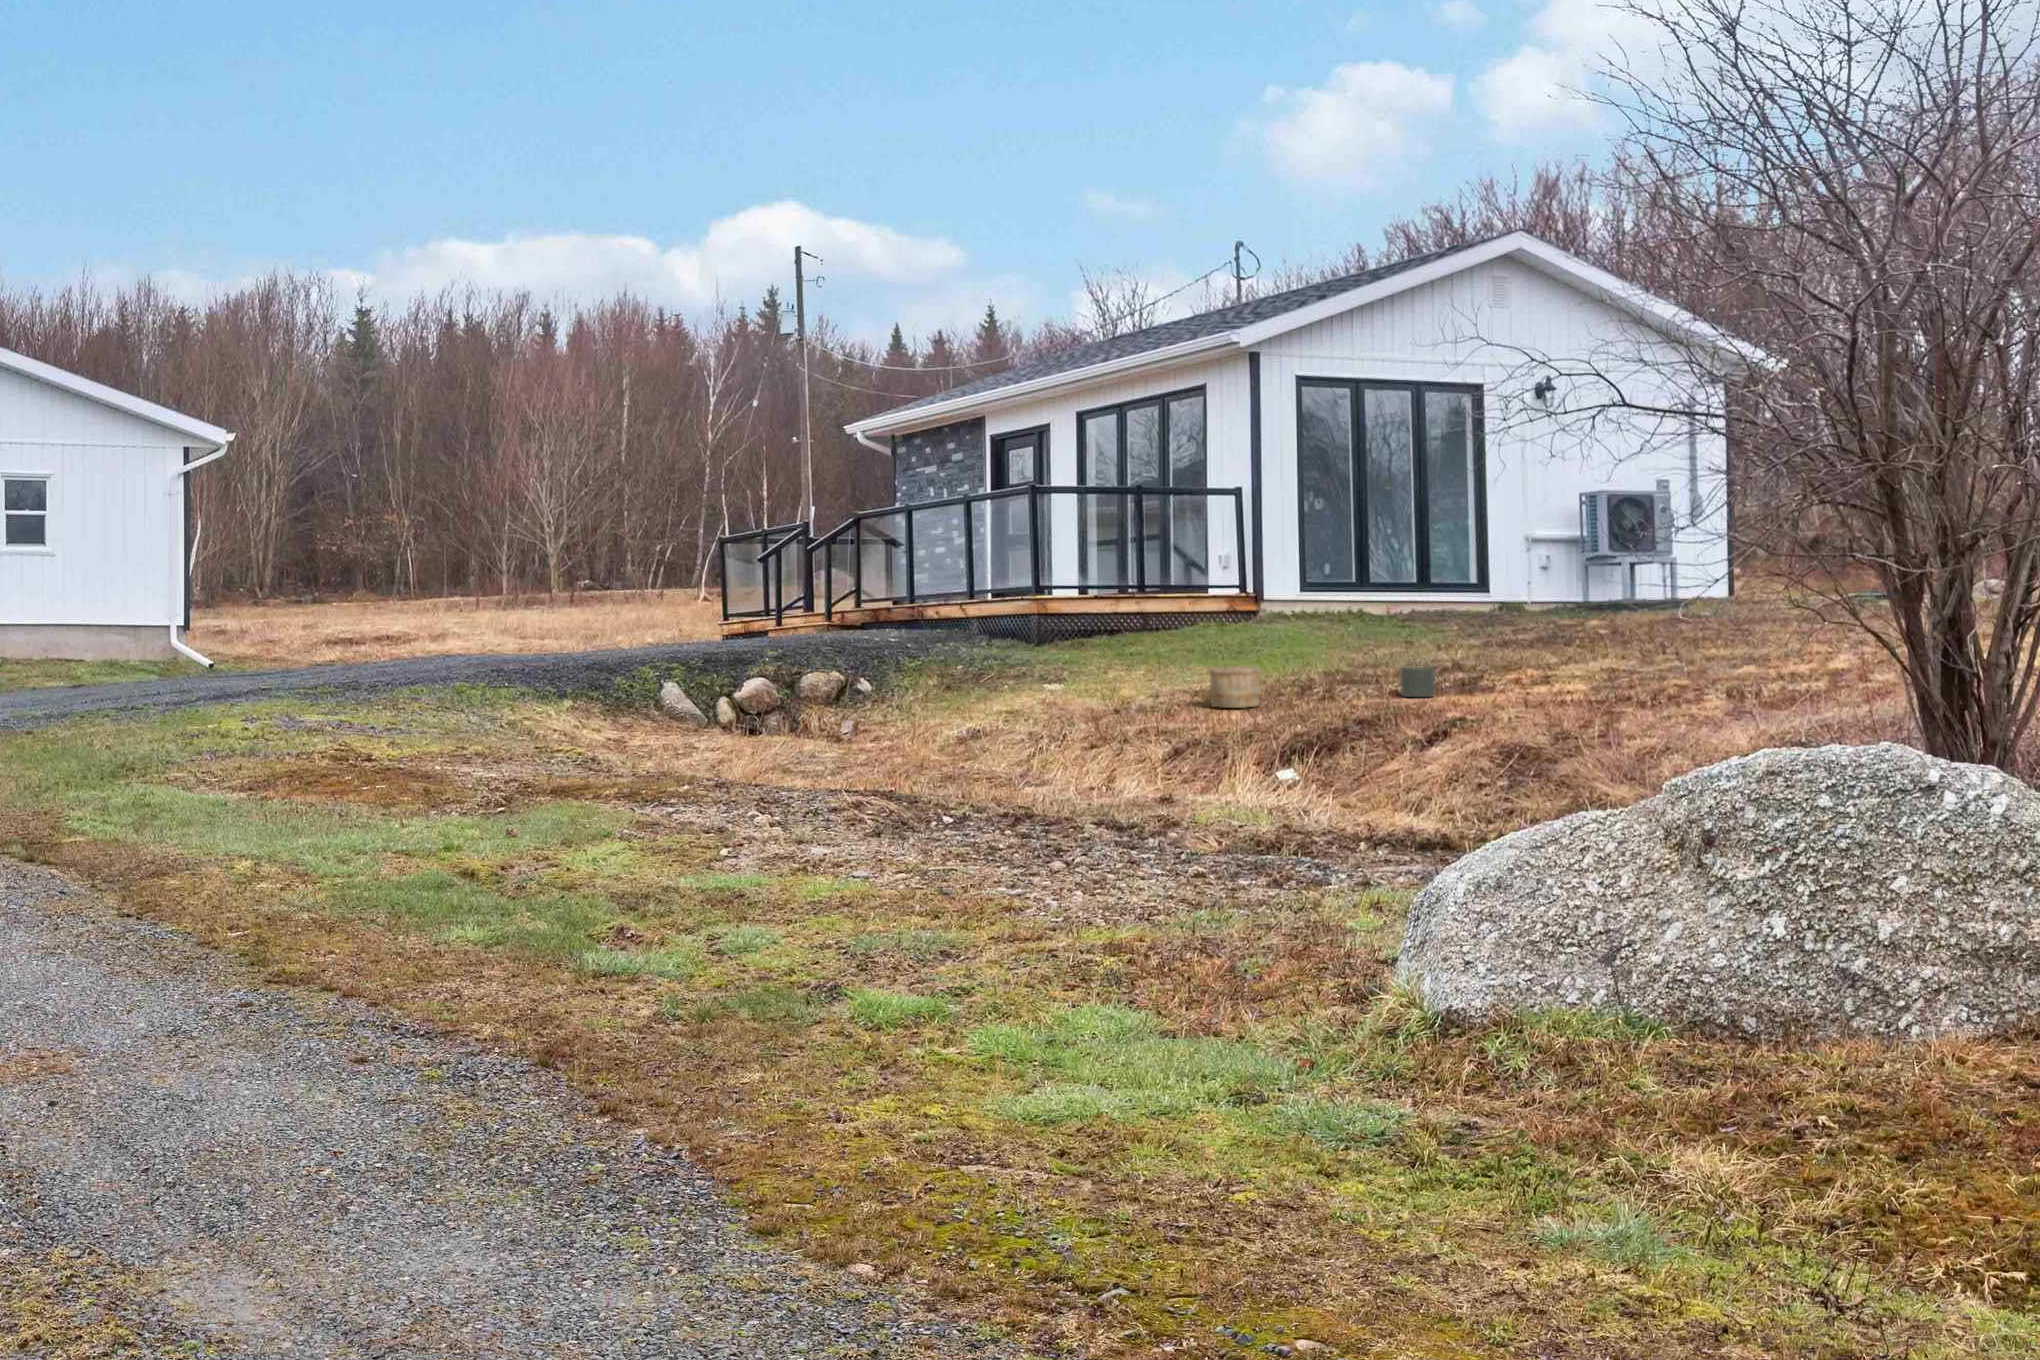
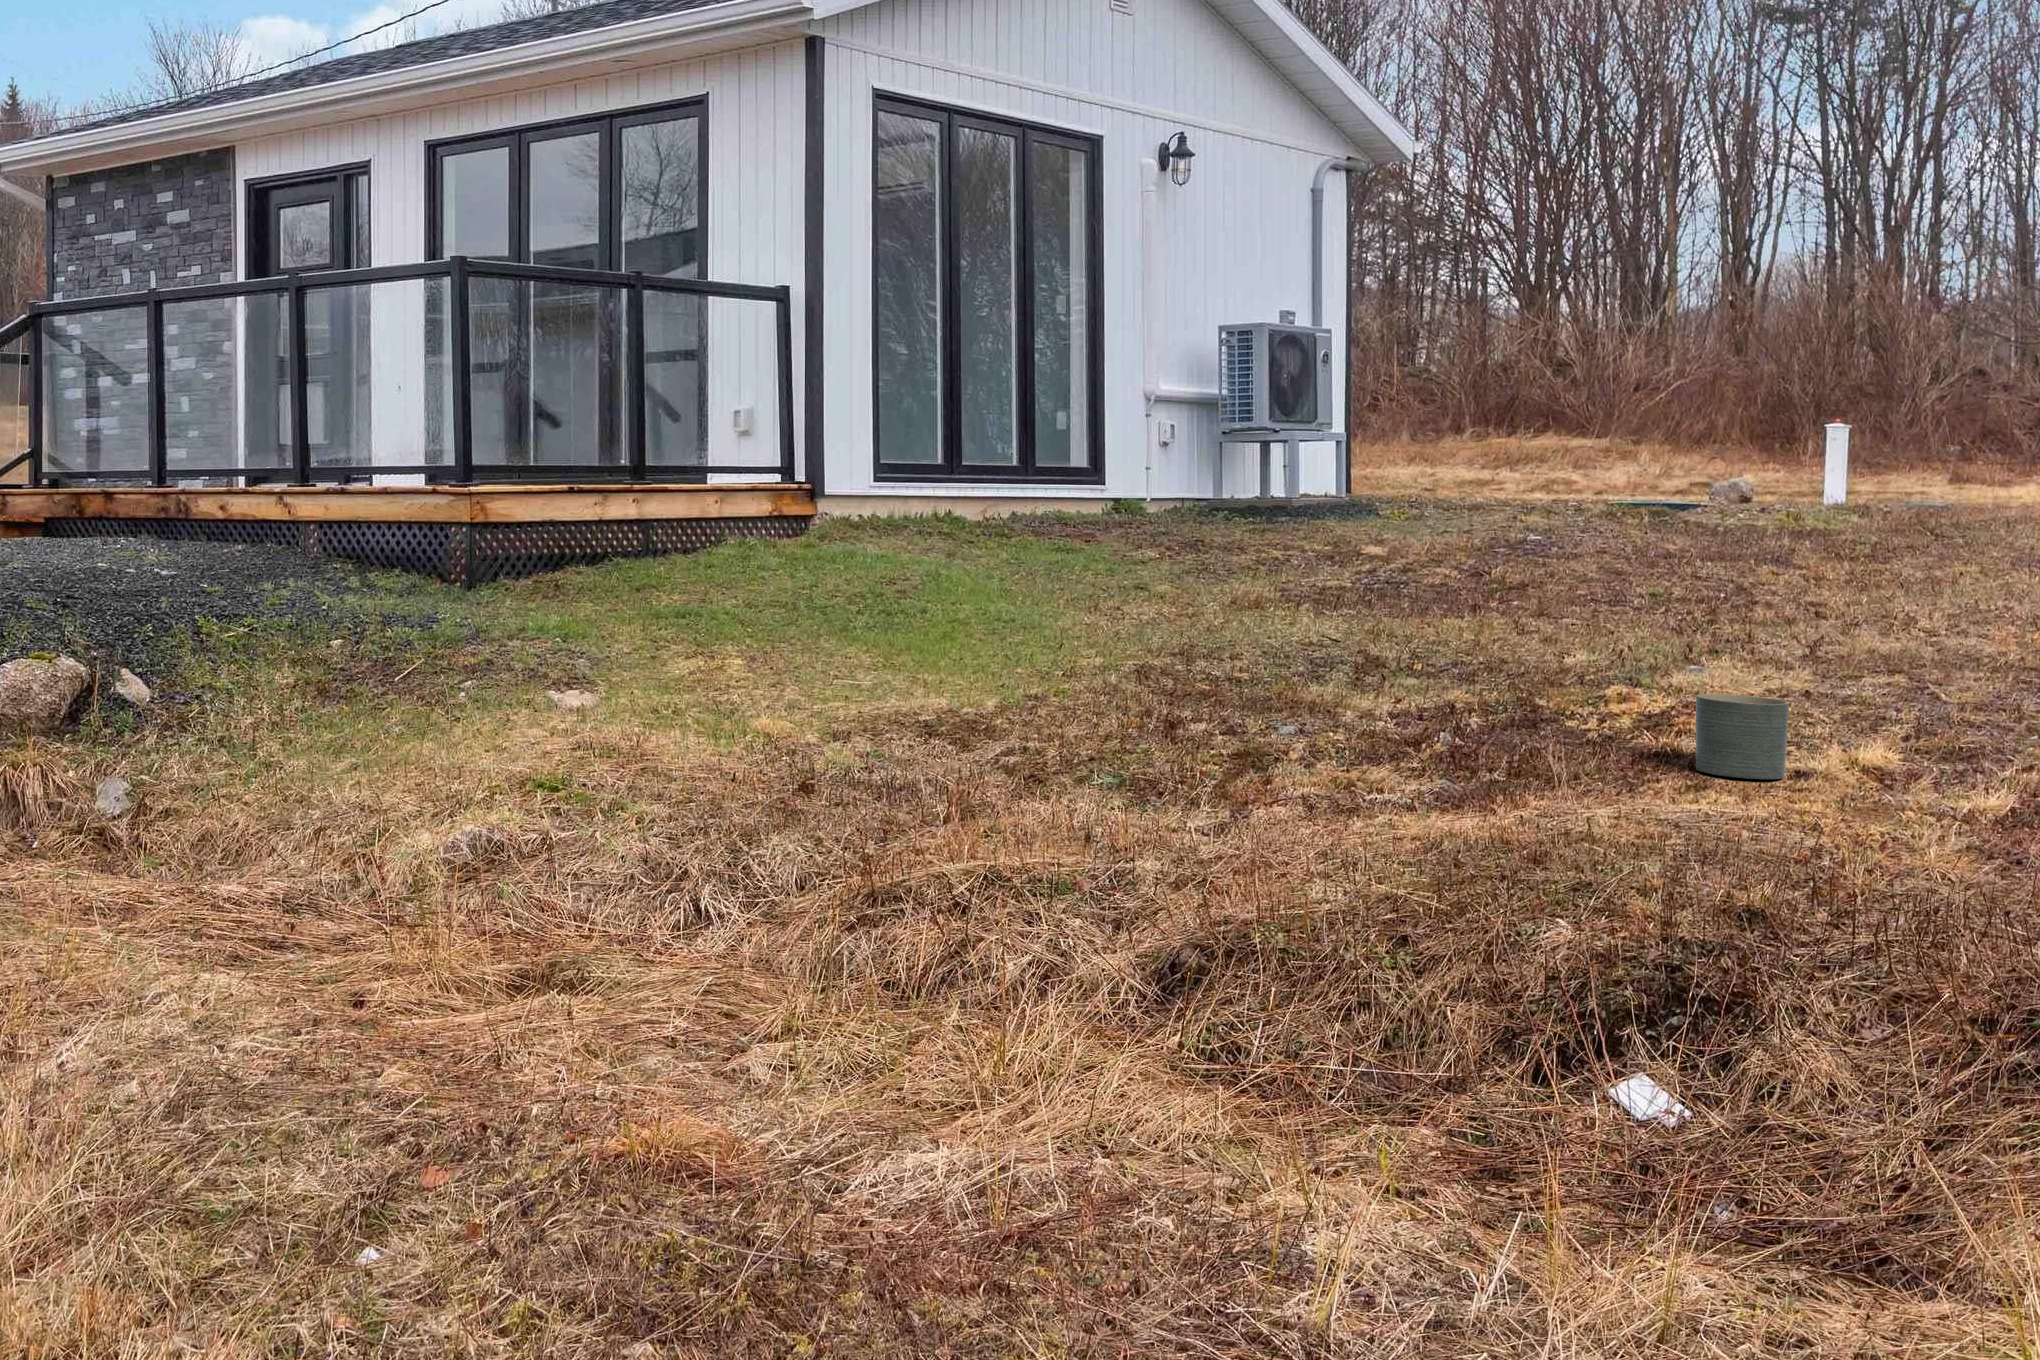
wooden bucket: present [1209,666,1259,708] -> none [1344,701,1499,832]

